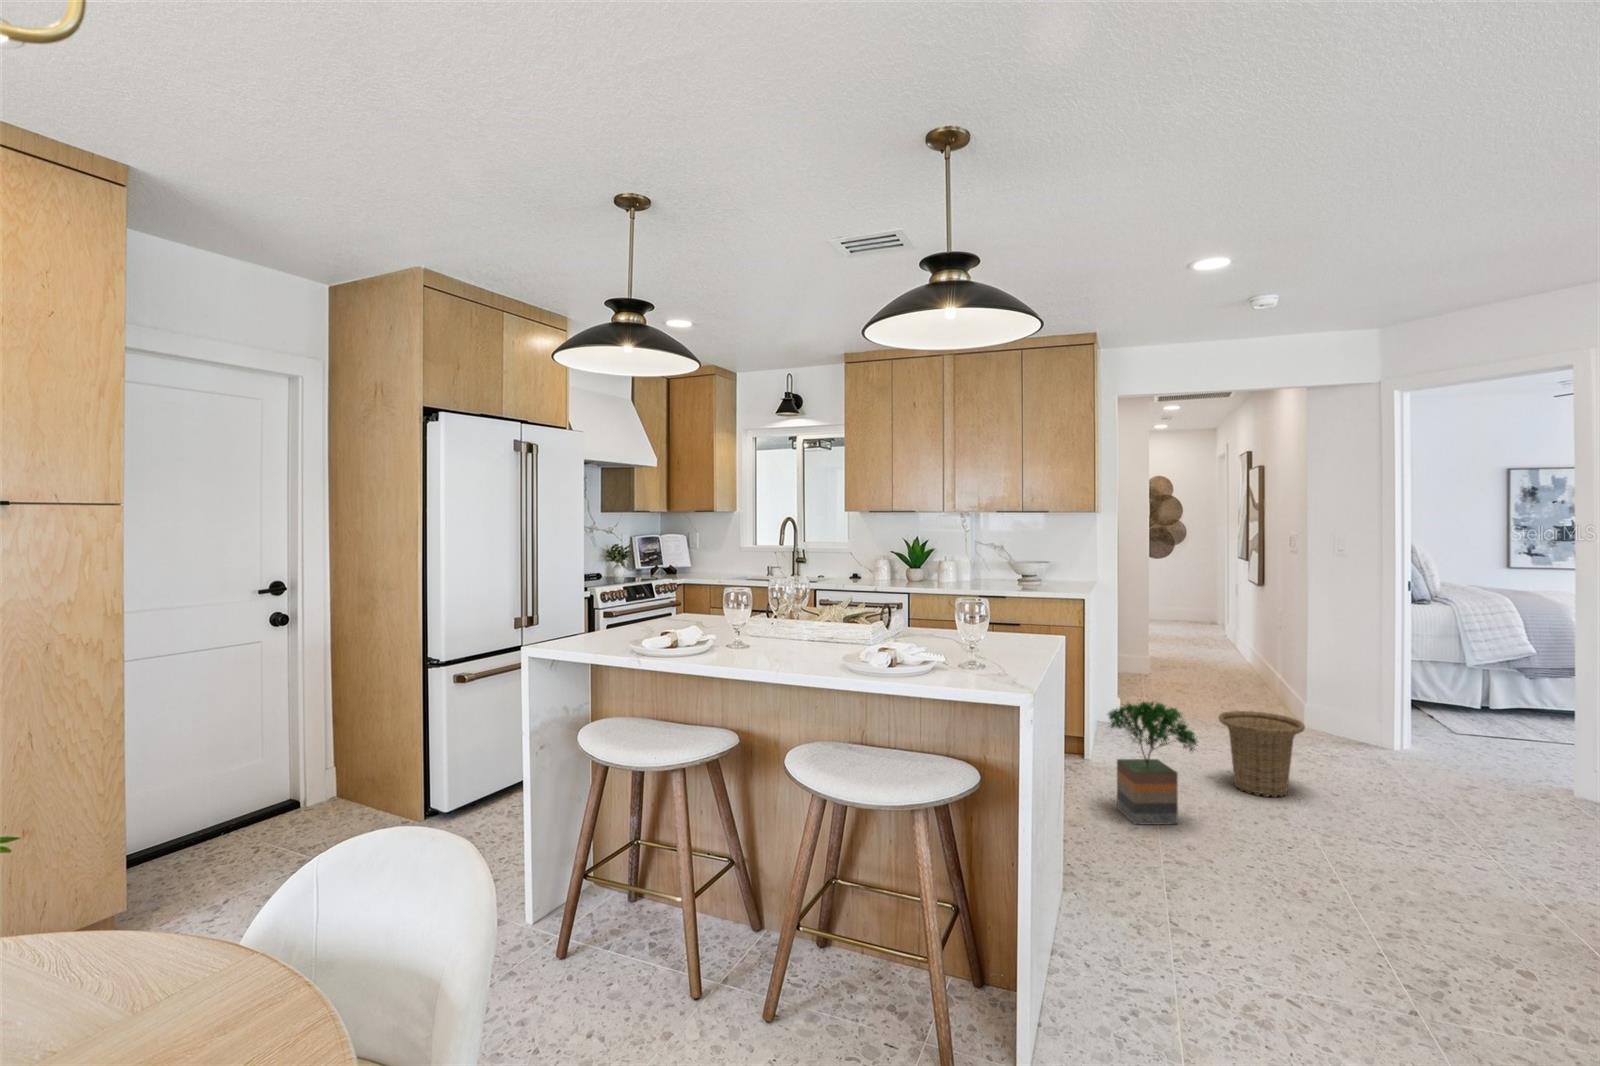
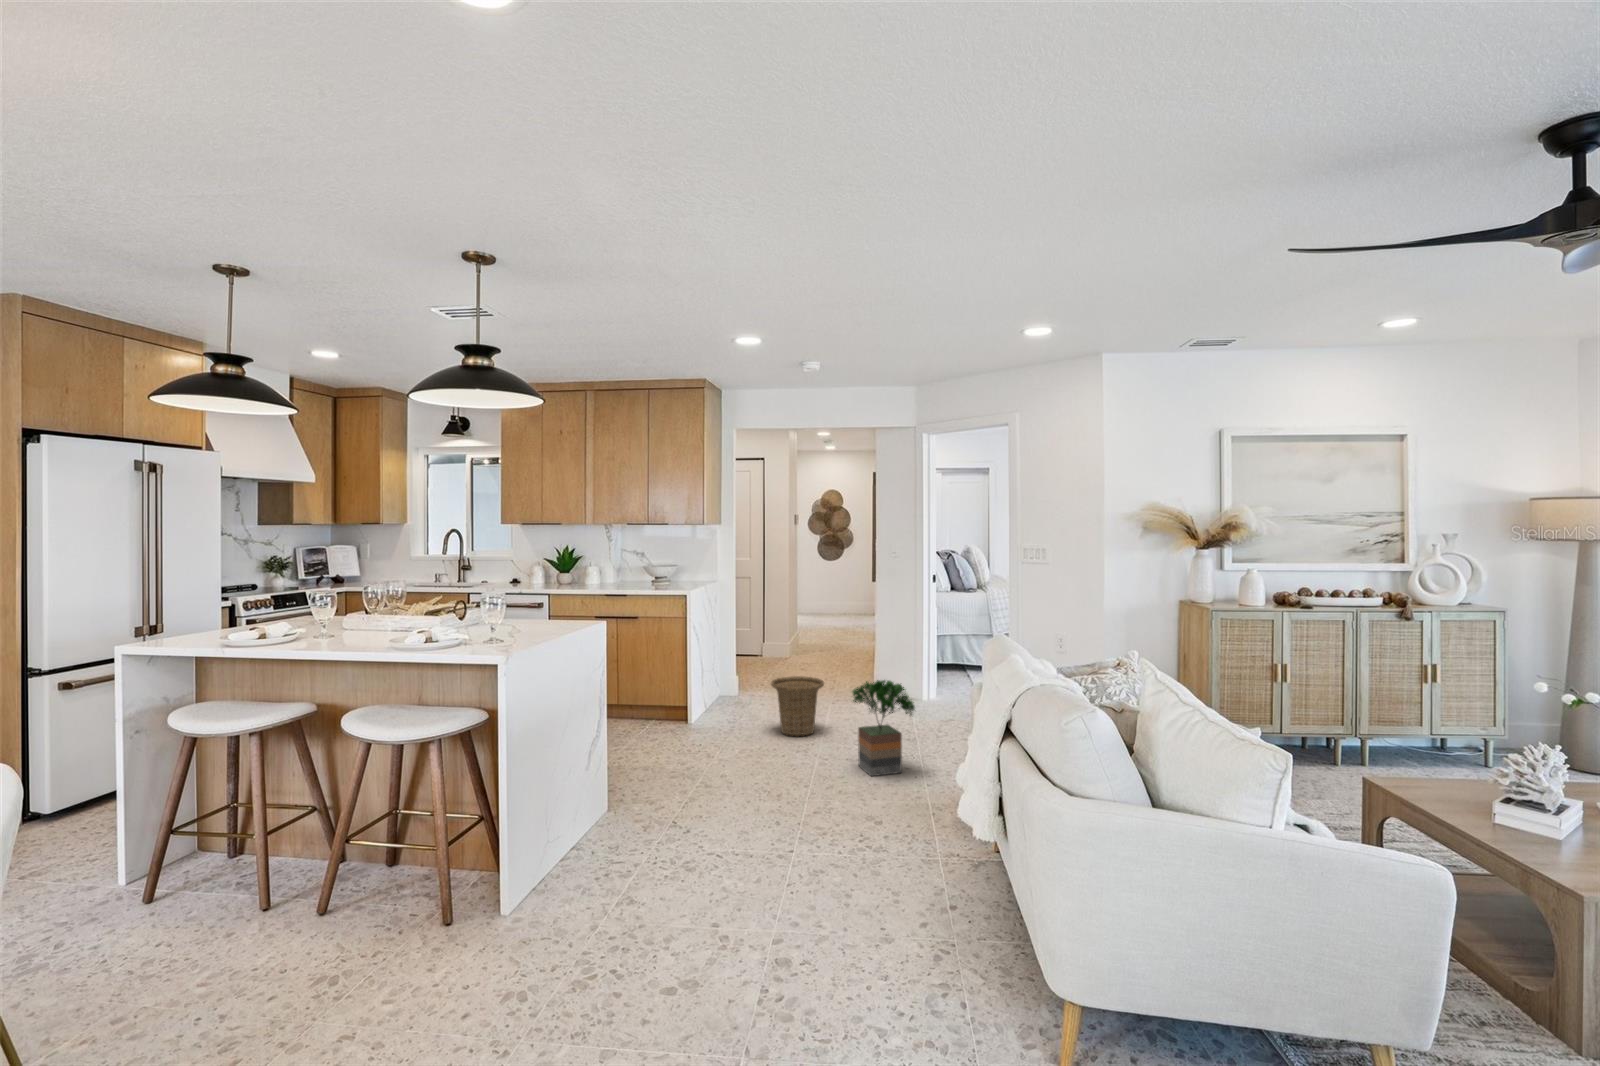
potted tree: present [1108,702,1198,824] -> present [852,680,915,776]

